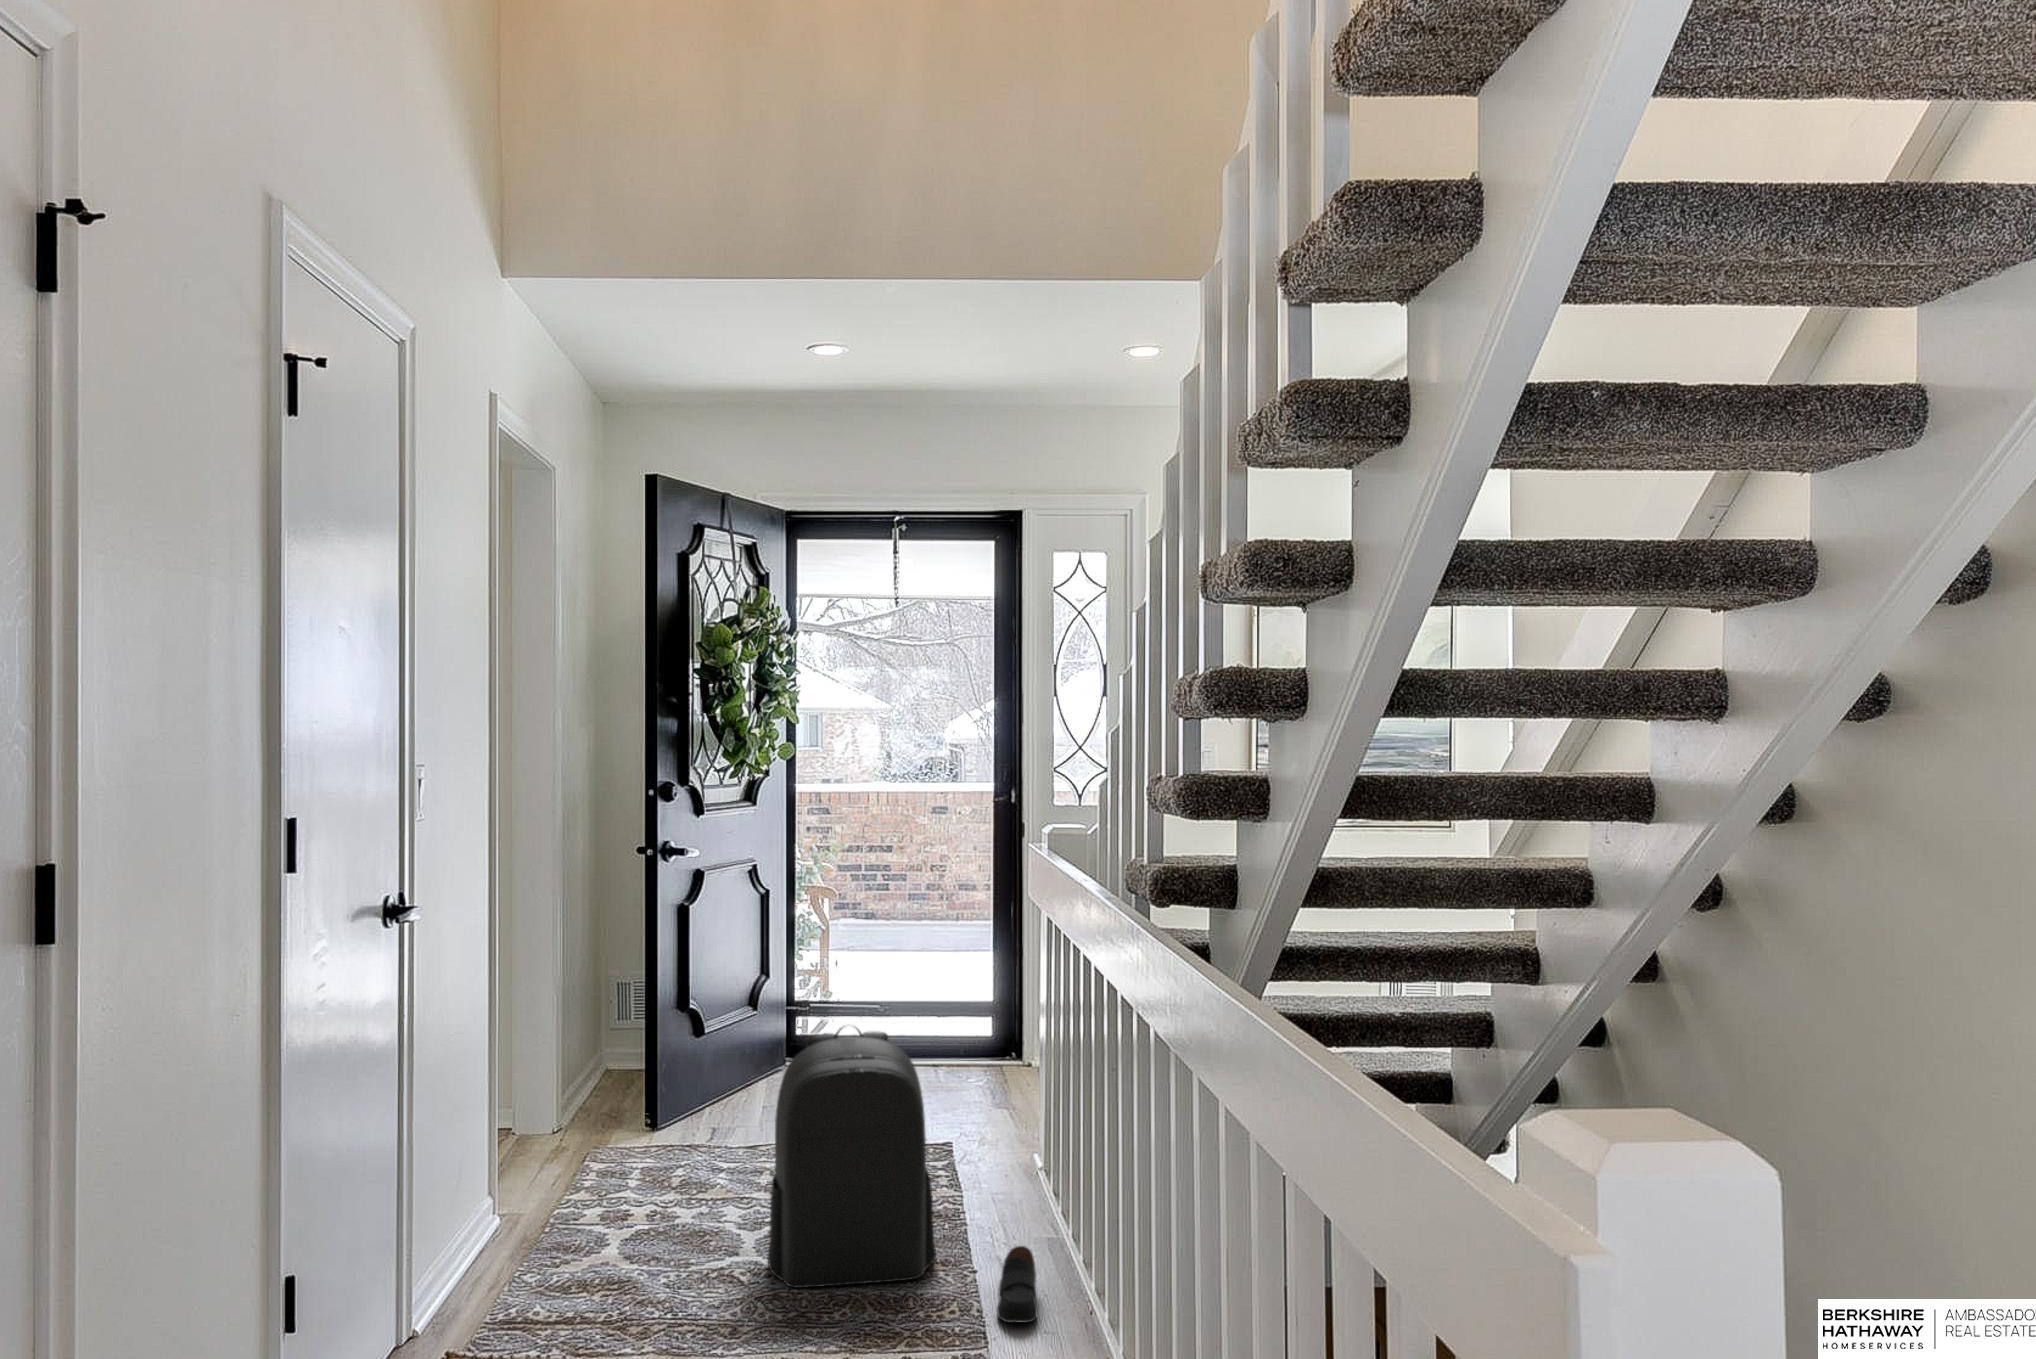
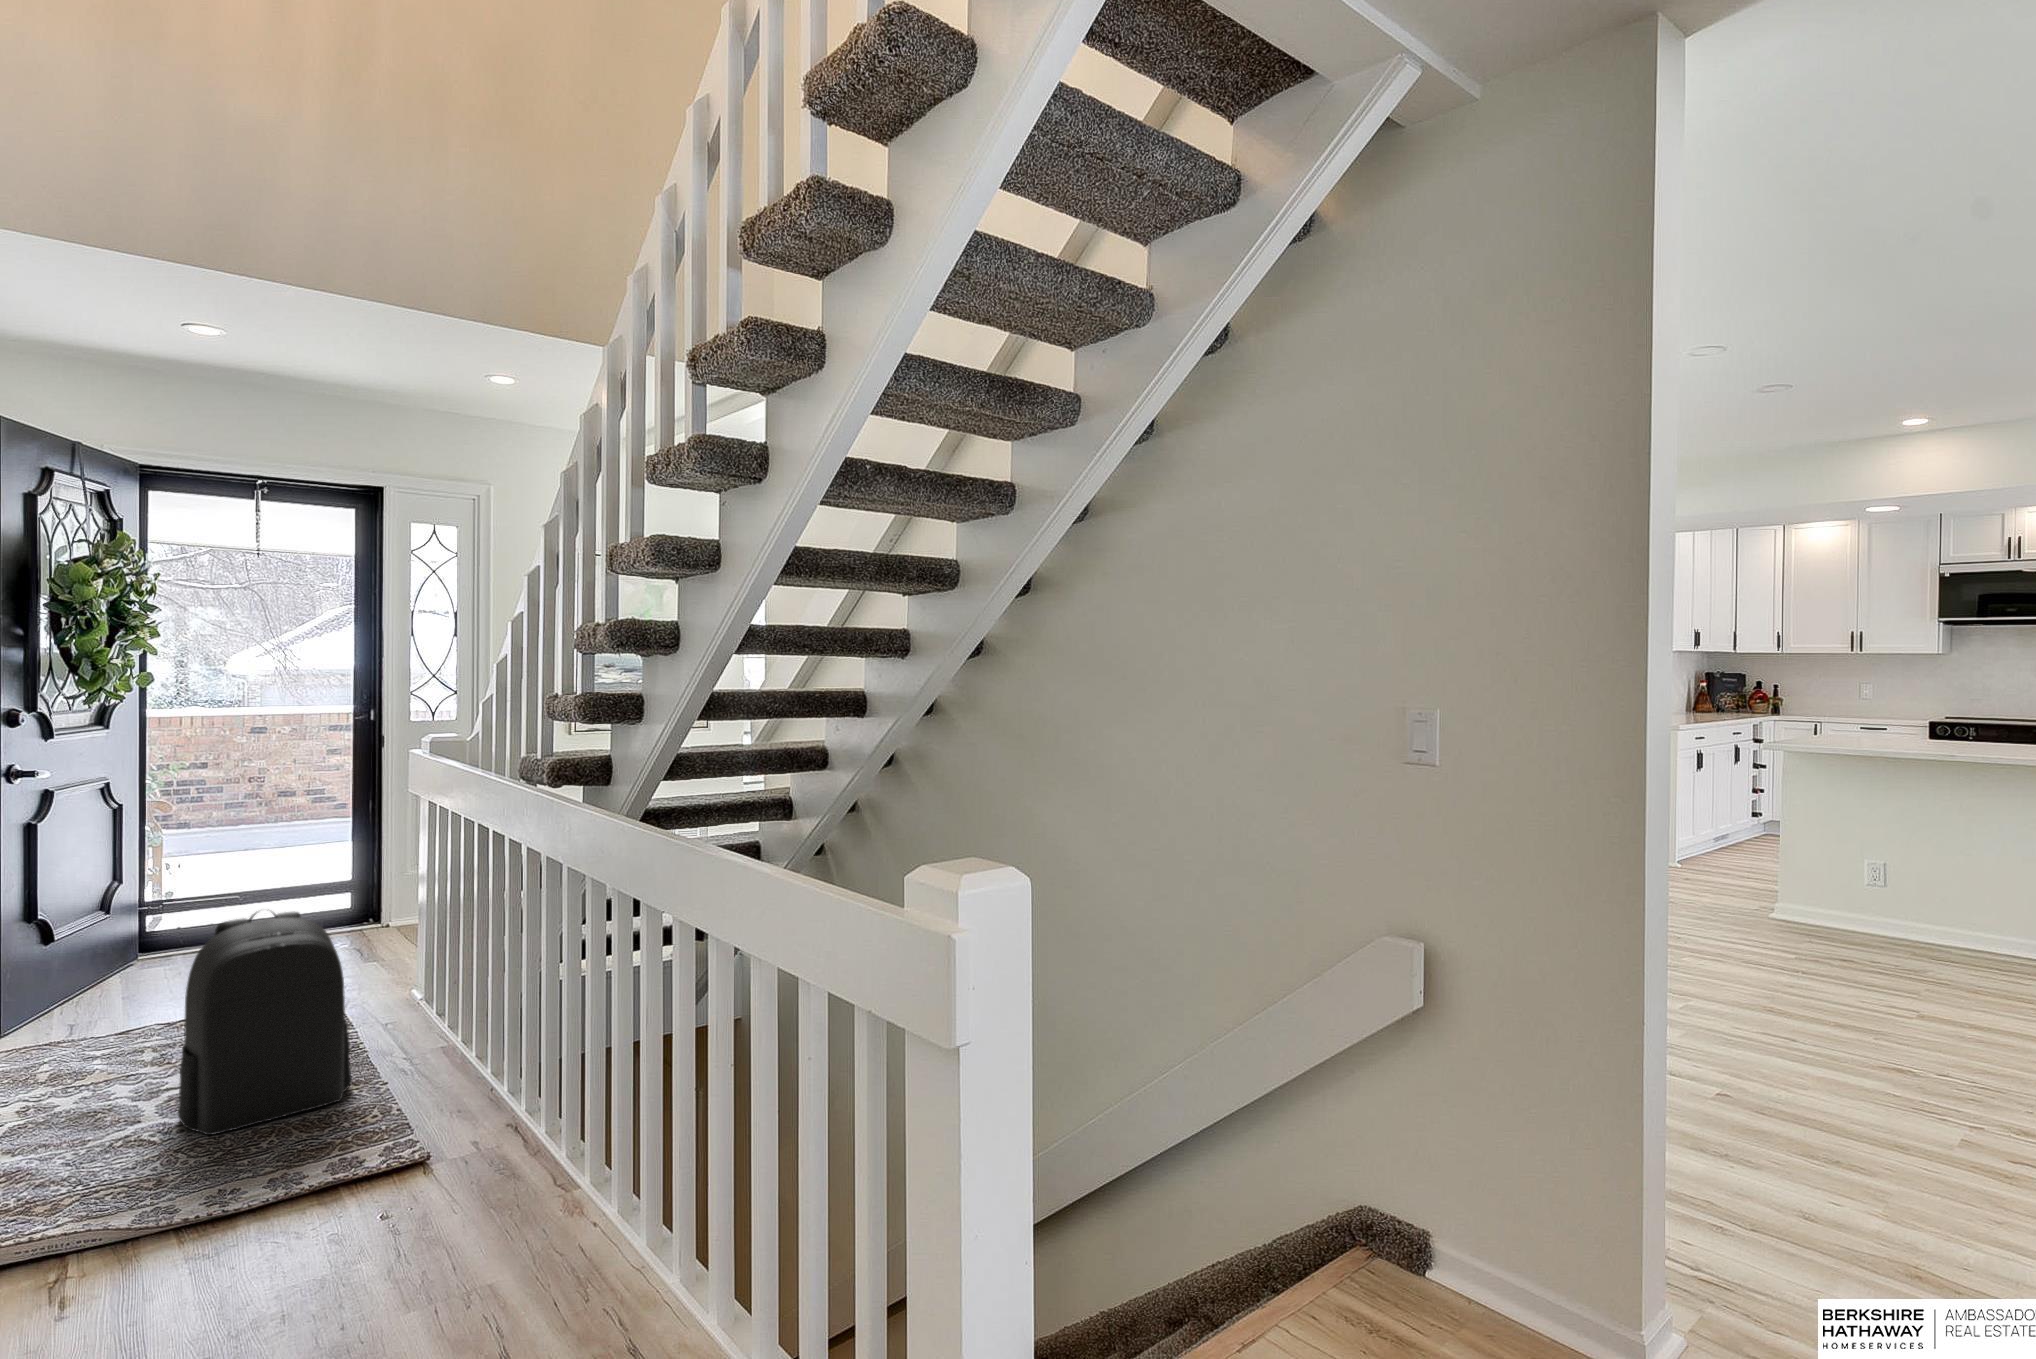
shoe: present [997,1246,1037,1322] -> none [420,1058,456,1116]

